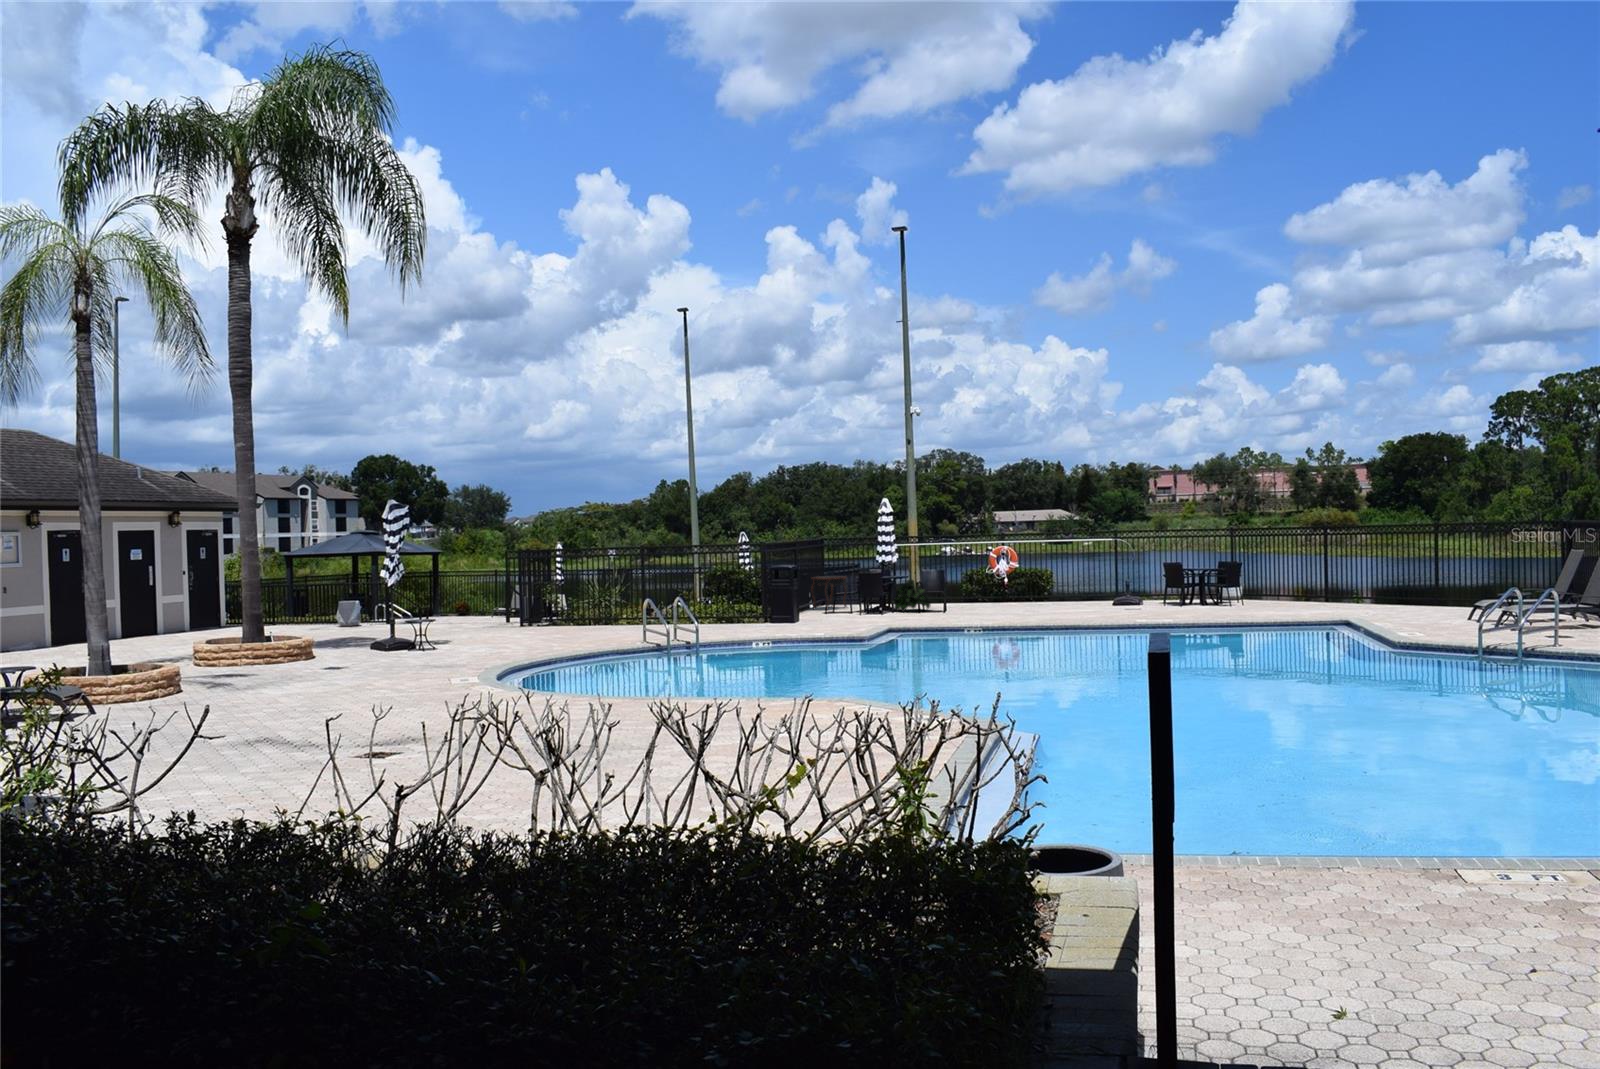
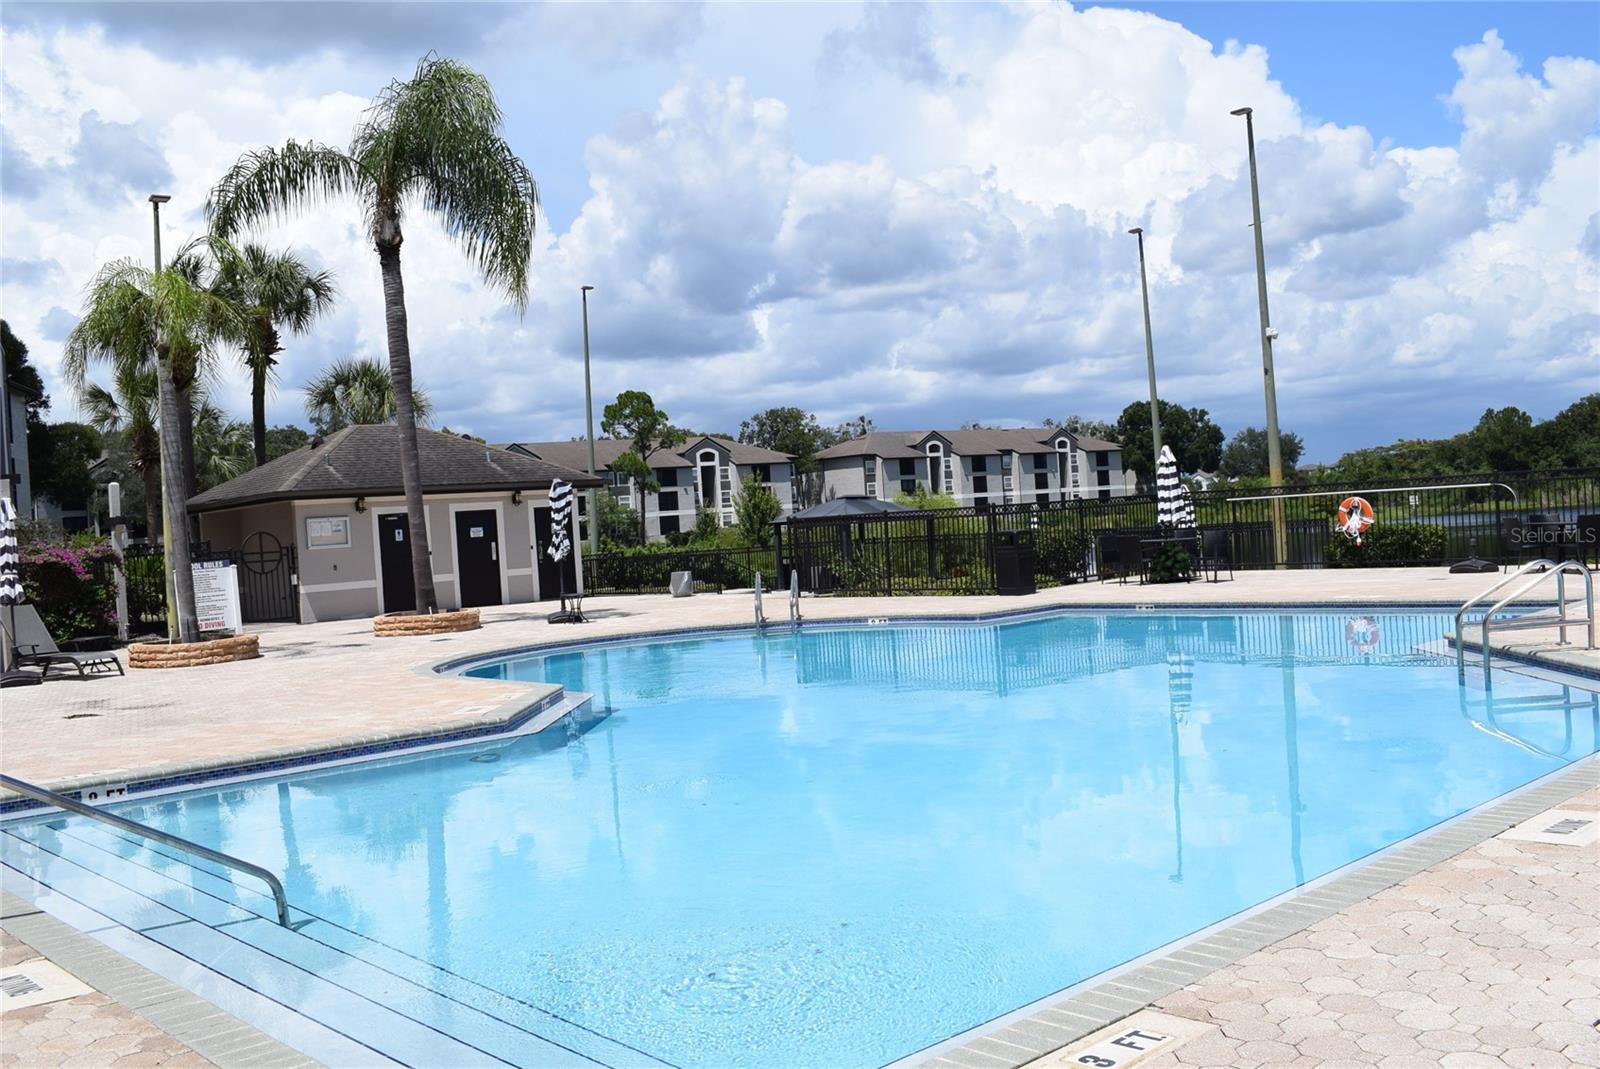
side table: present [811,576,848,610] -> none [1078,538,1125,580]

